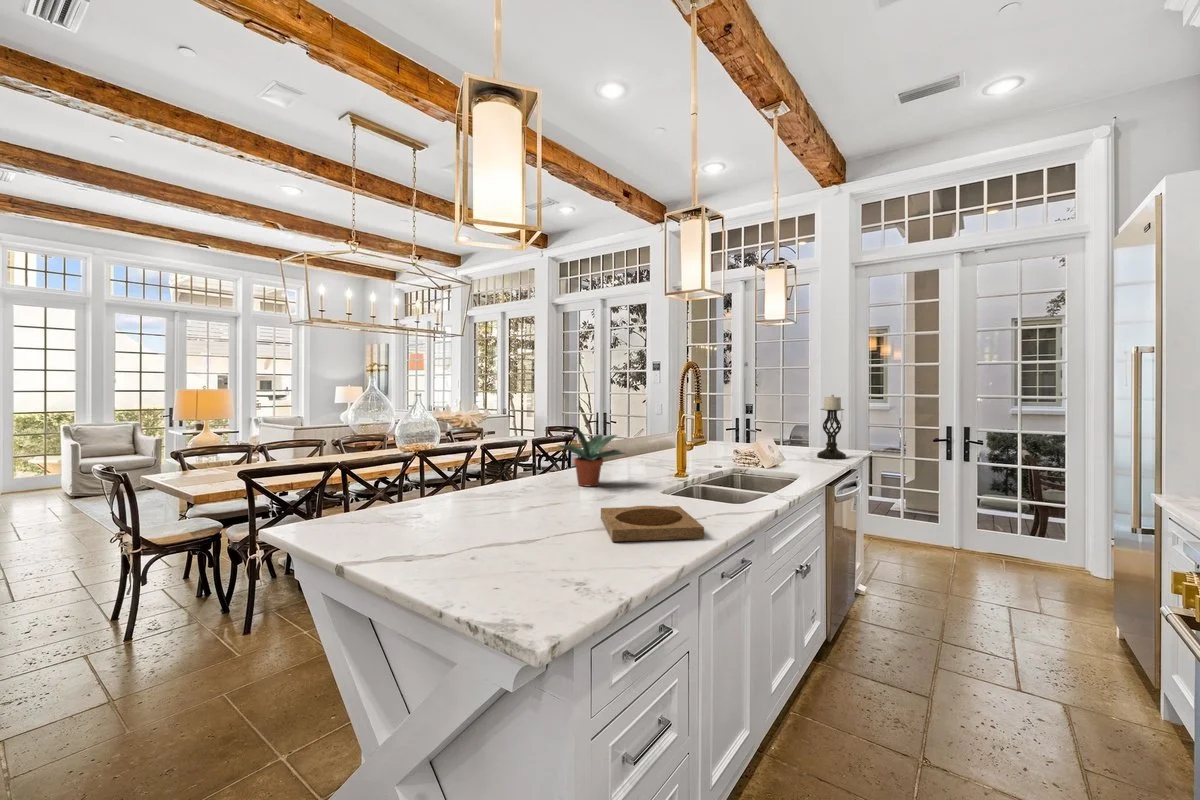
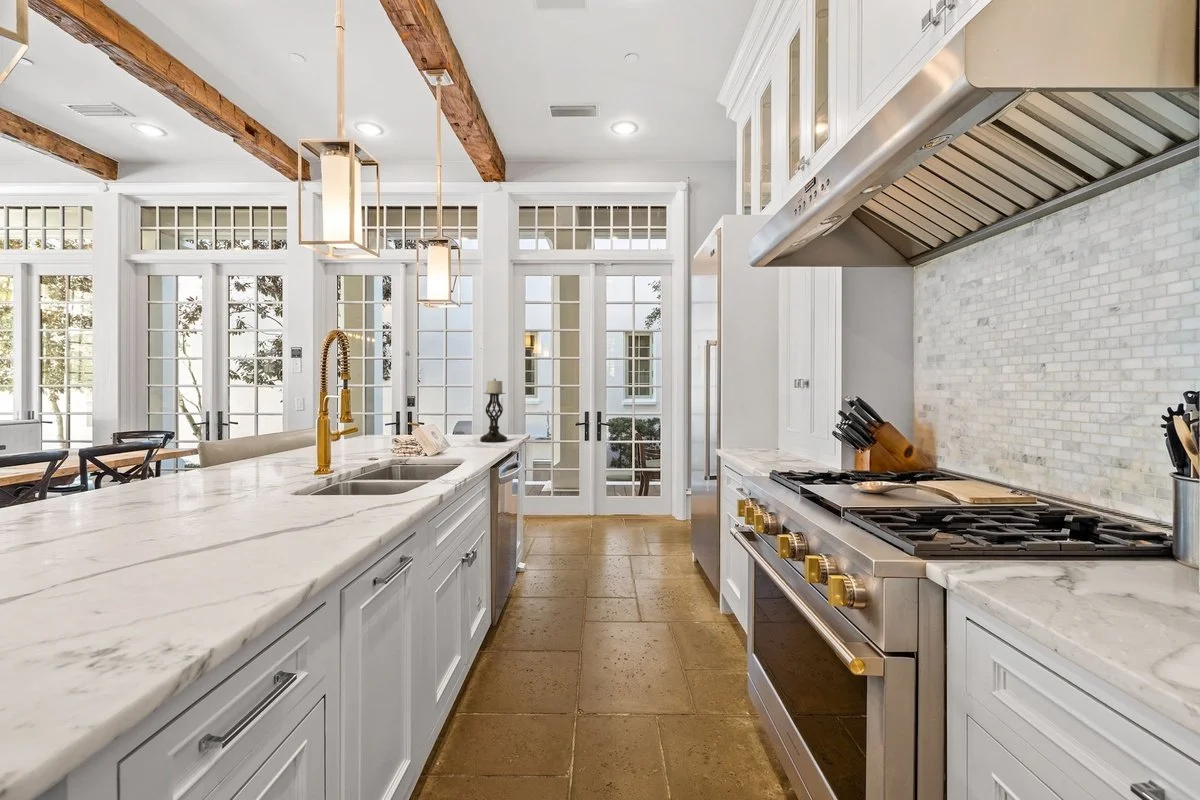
potted plant: present [558,426,624,487] -> none [108,407,240,496]
tray: present [601,506,704,542] -> none [182,505,349,571]

